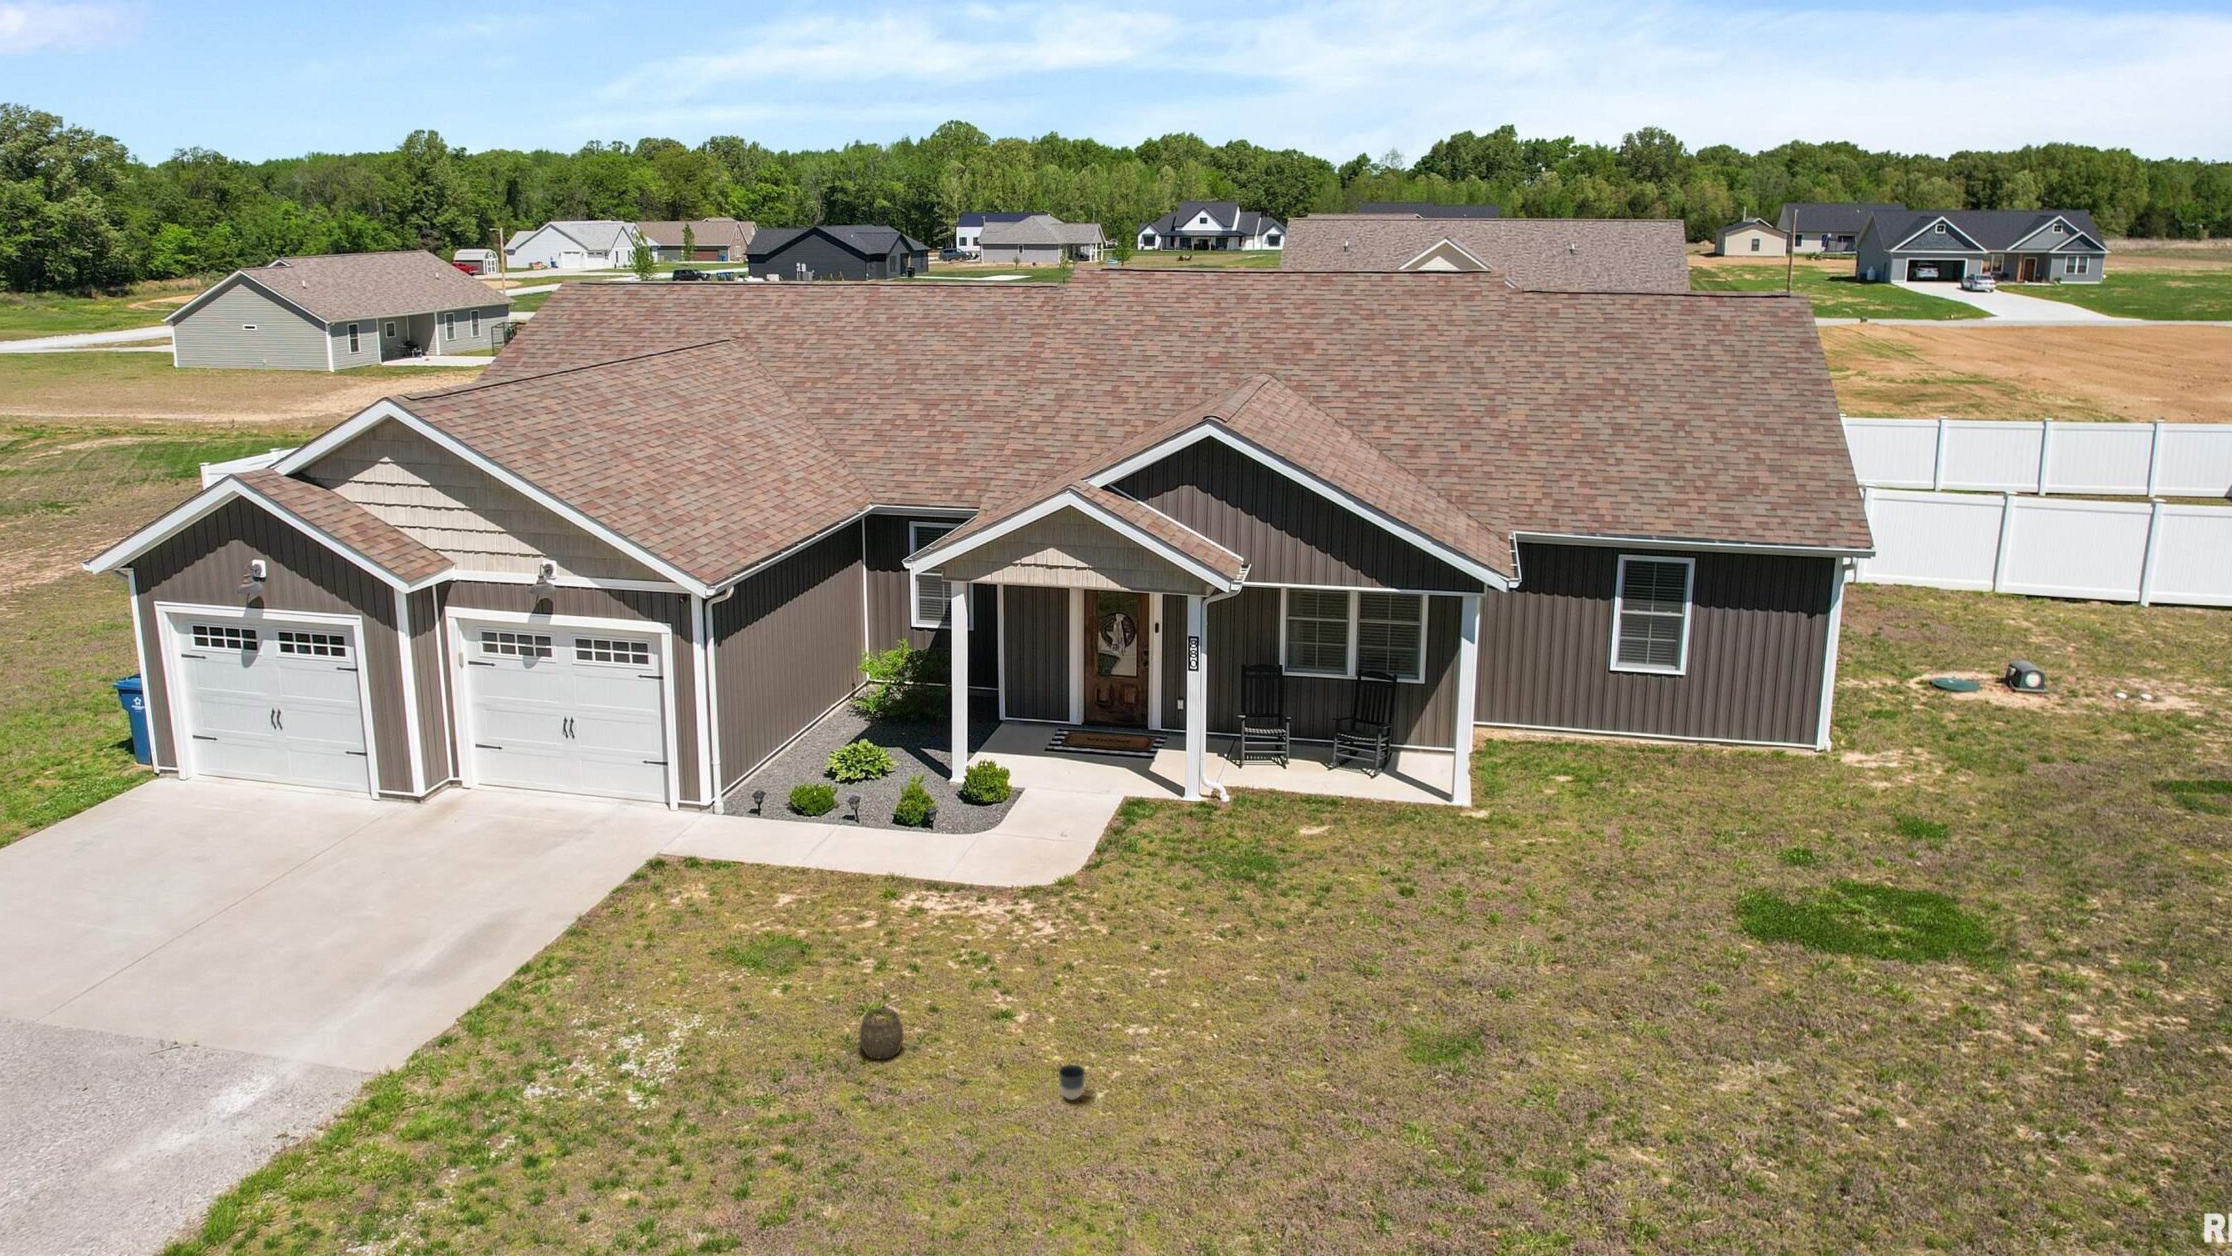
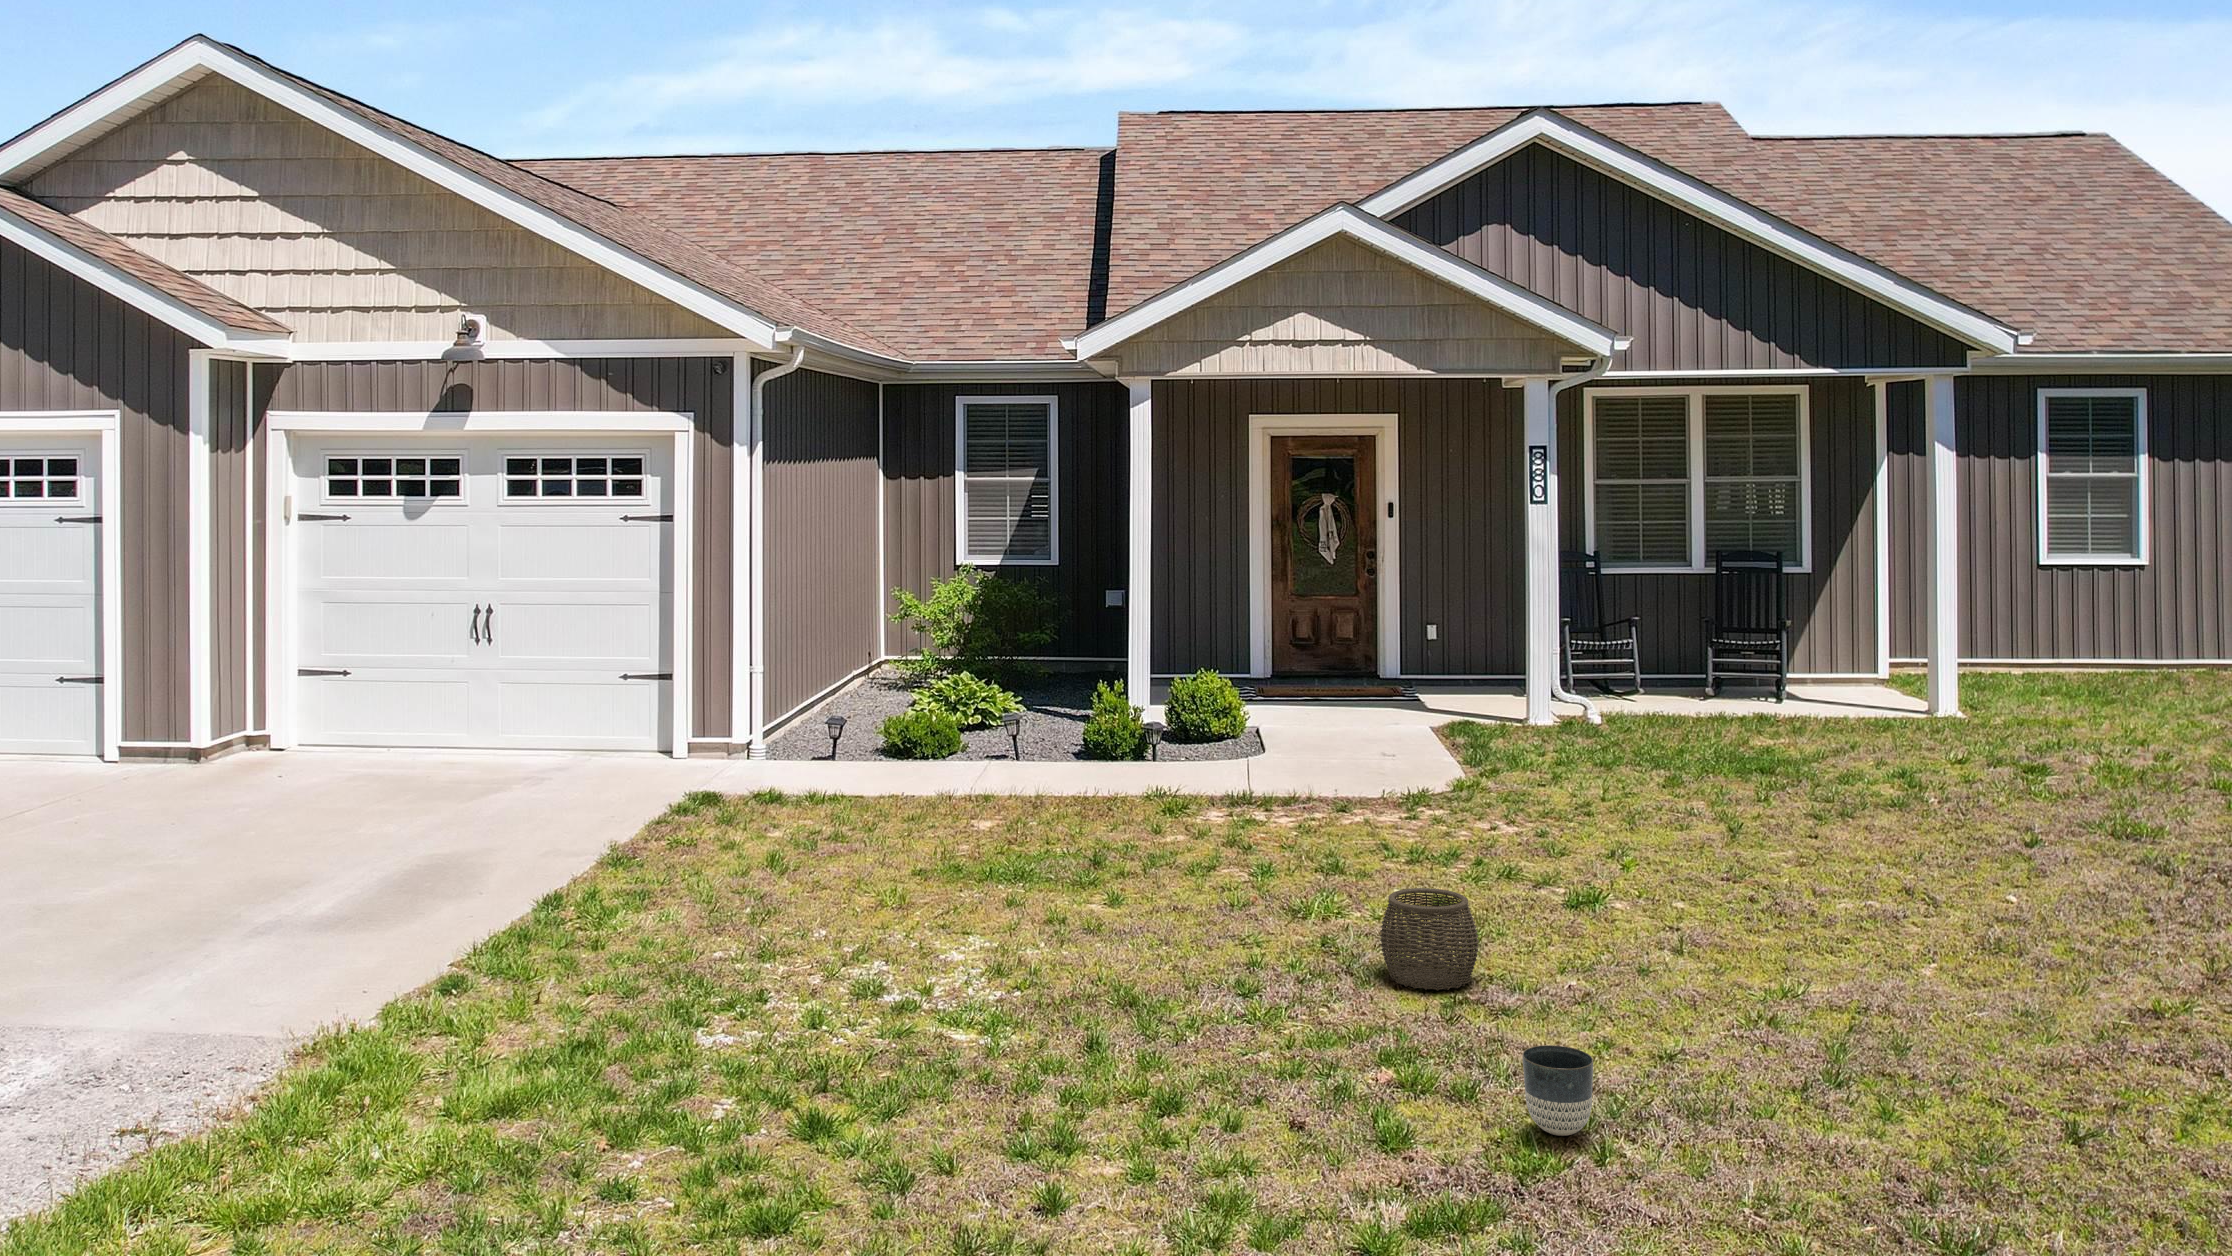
planter: present [1059,1065,1085,1100] -> present [1522,1045,1593,1136]

